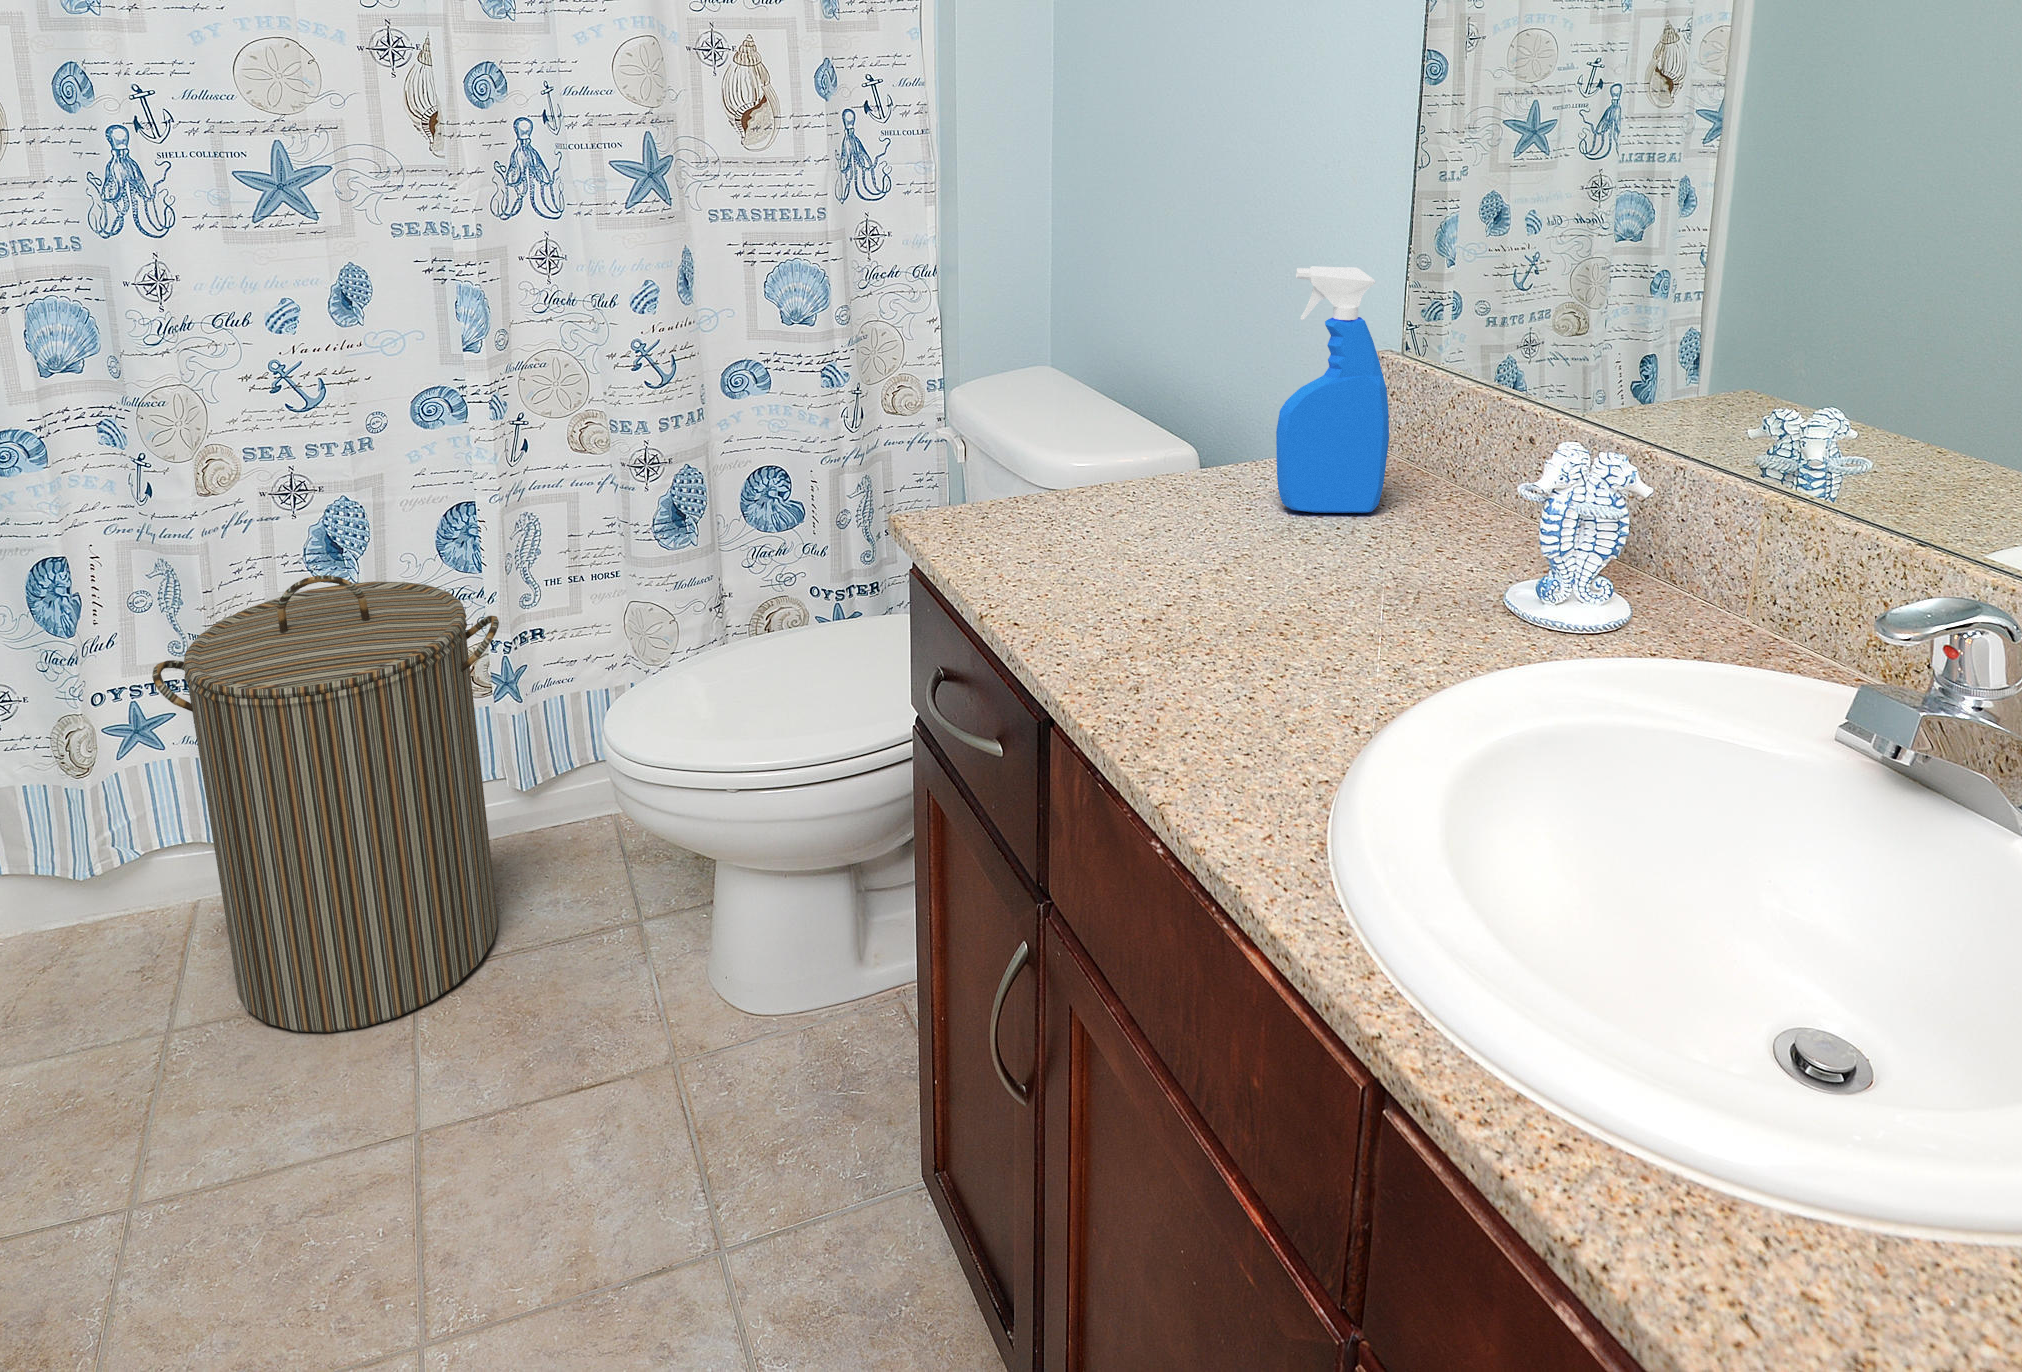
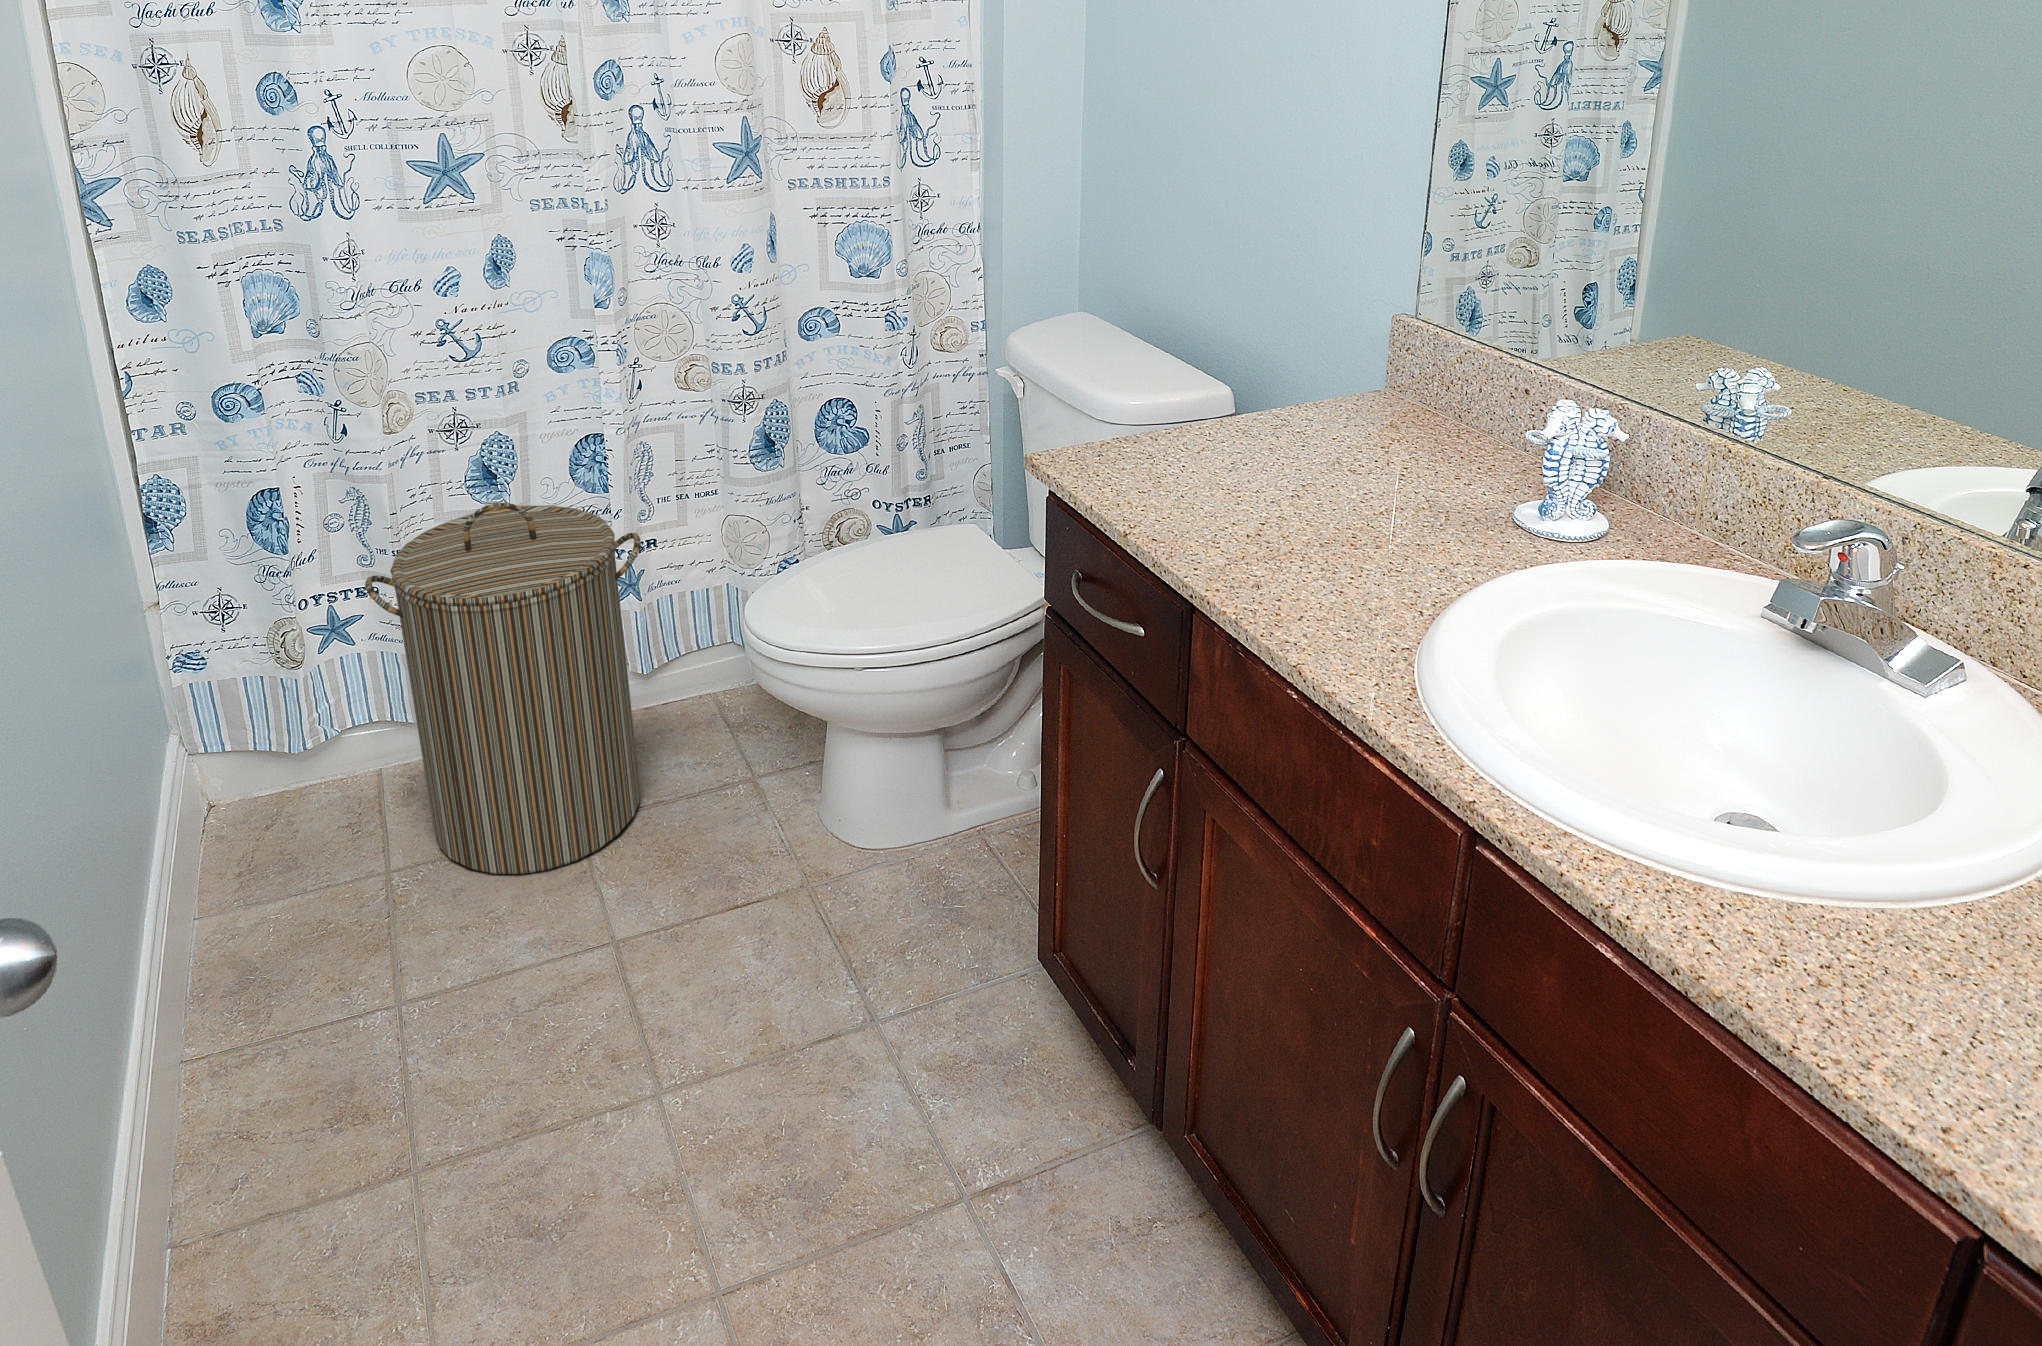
spray bottle: present [1276,266,1389,513] -> none [1329,257,1418,448]

